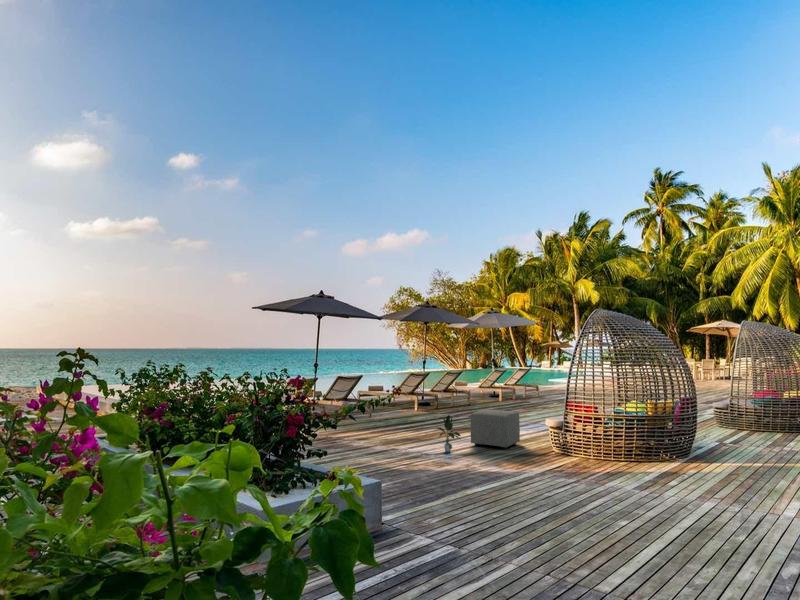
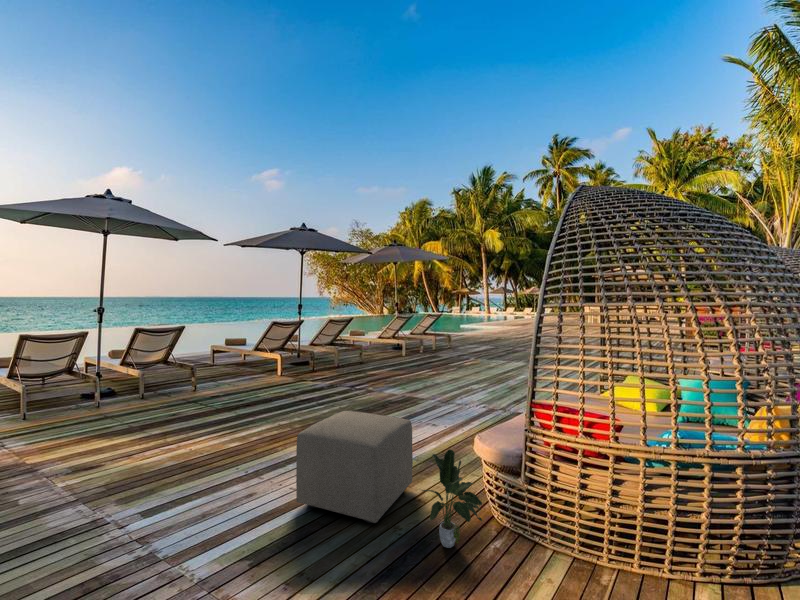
potted plant: present [437,415,461,452] -> present [422,449,482,548]

